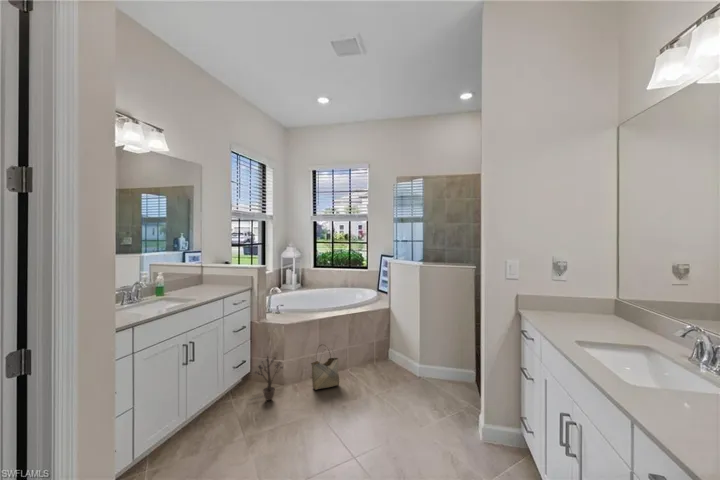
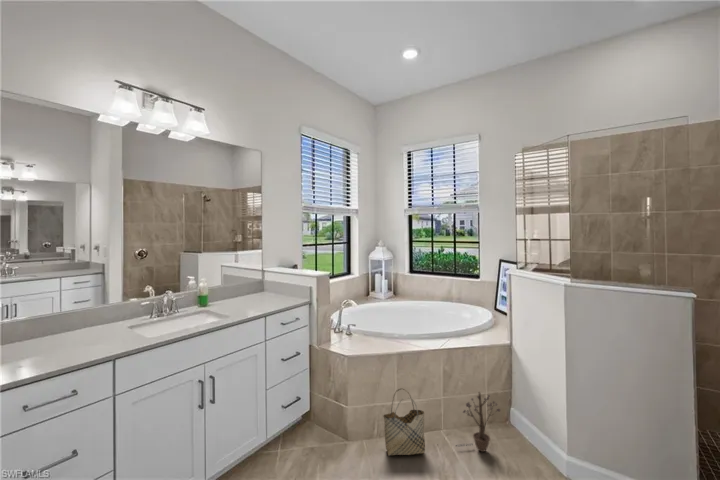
decorative plant: present [255,356,283,400] -> present [456,393,500,452]

